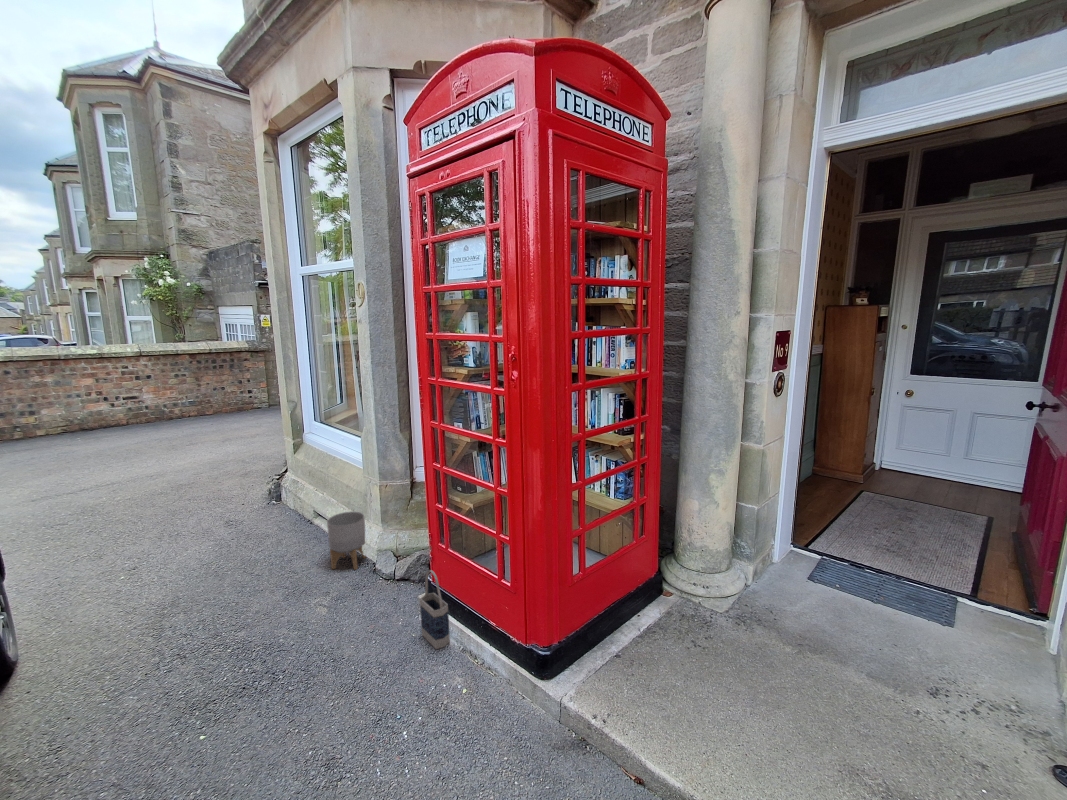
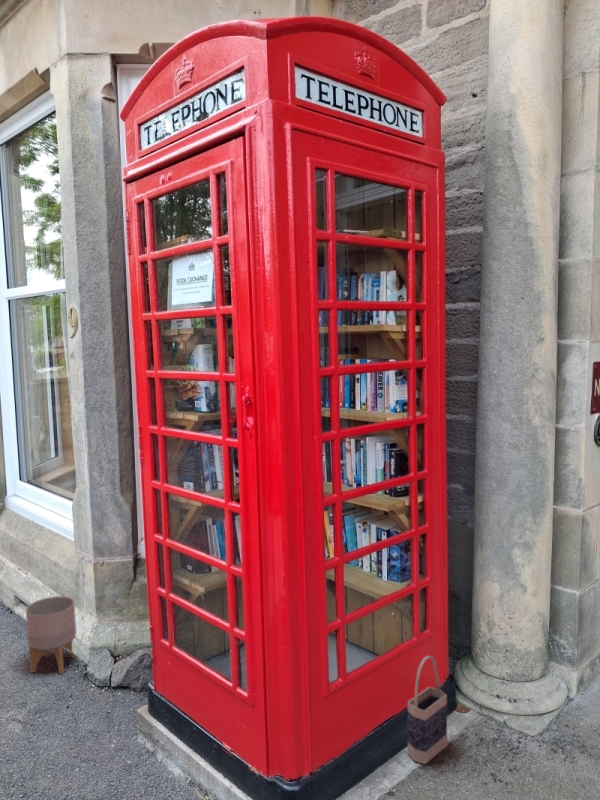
bag: present [420,570,450,649] -> present [408,656,447,764]

